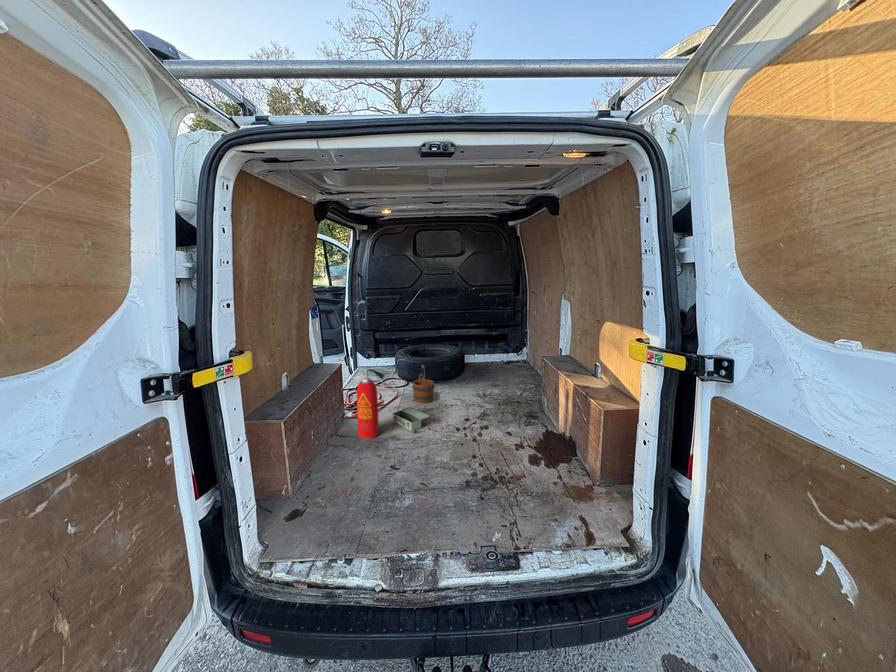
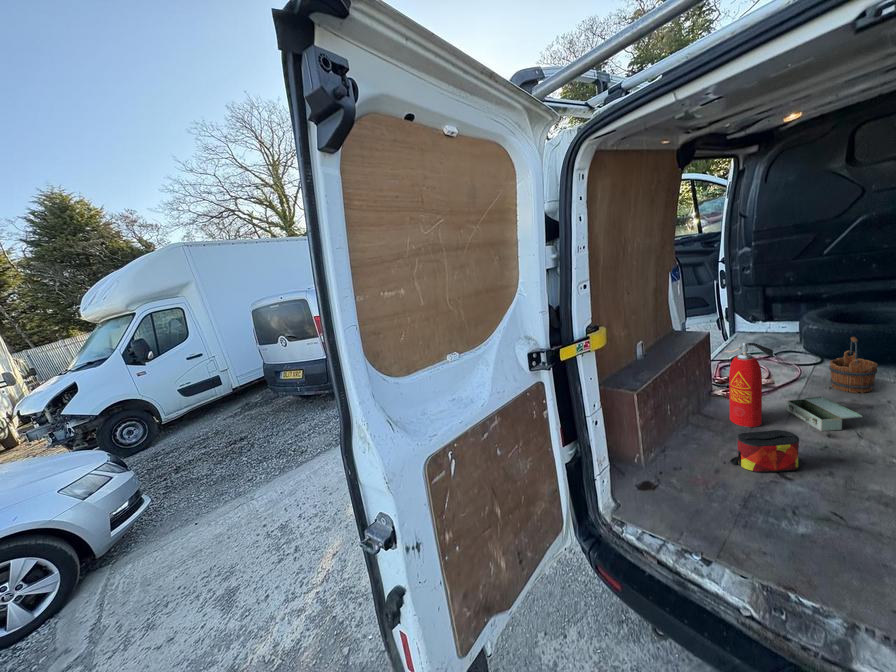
bag: none [360,434,402,473] -> present [730,430,799,473]

